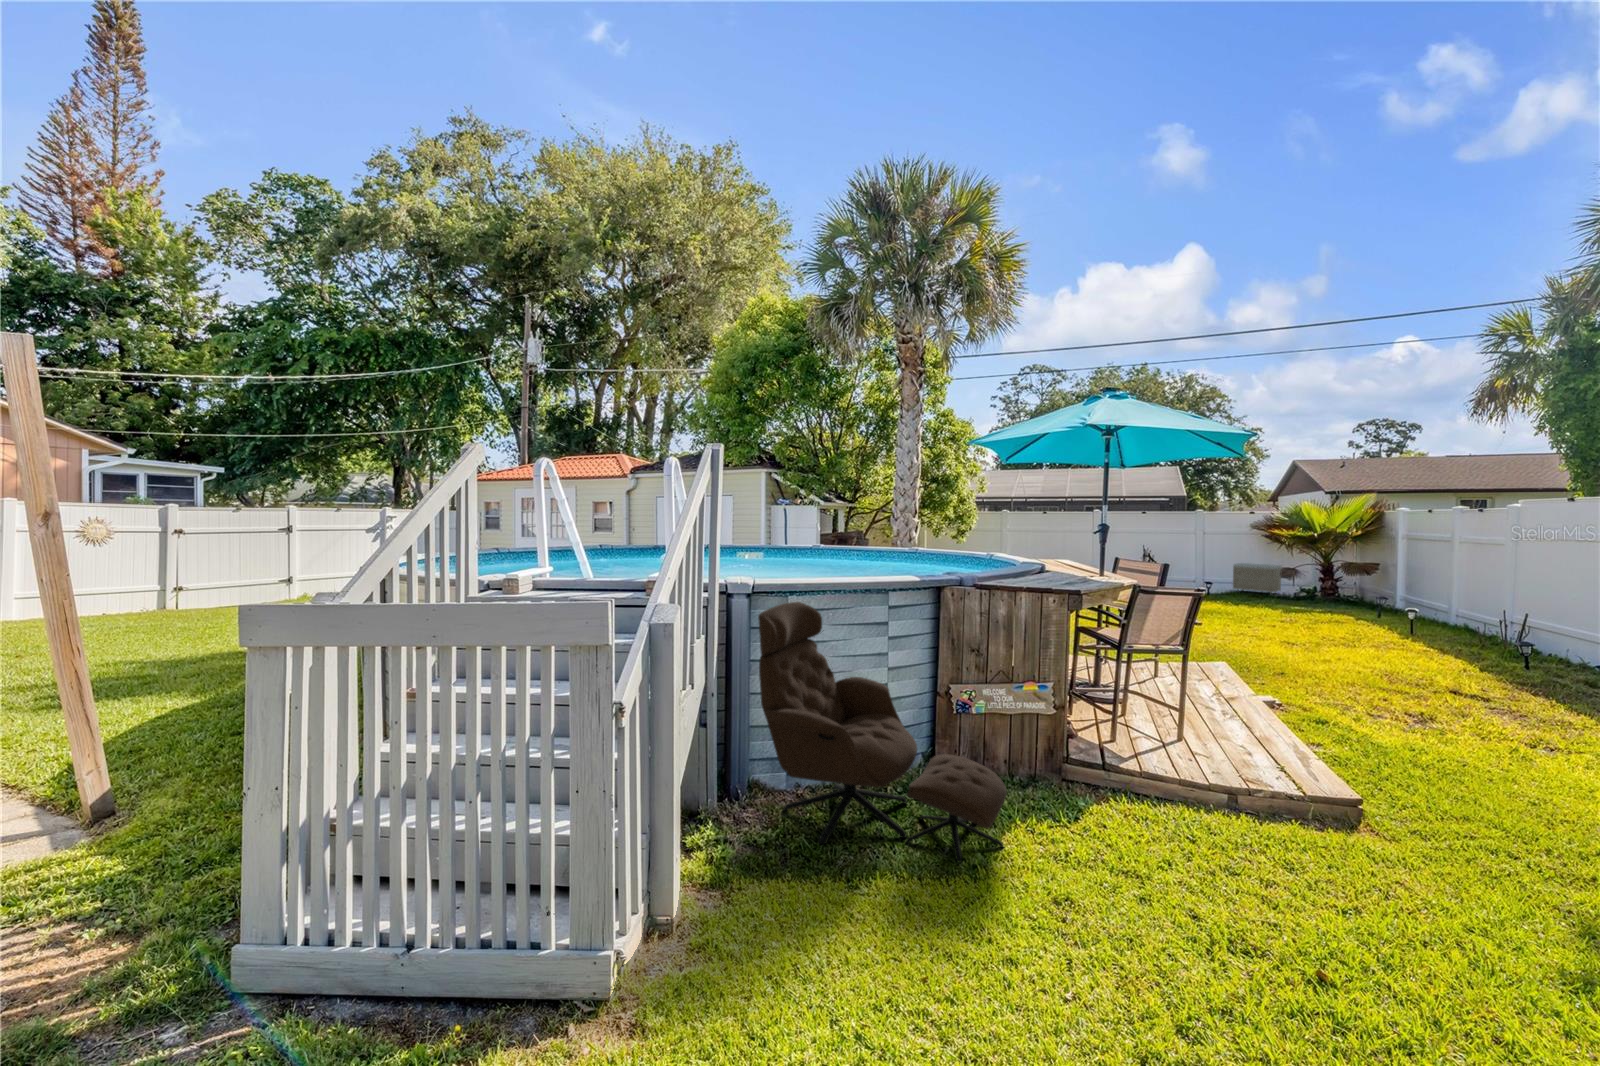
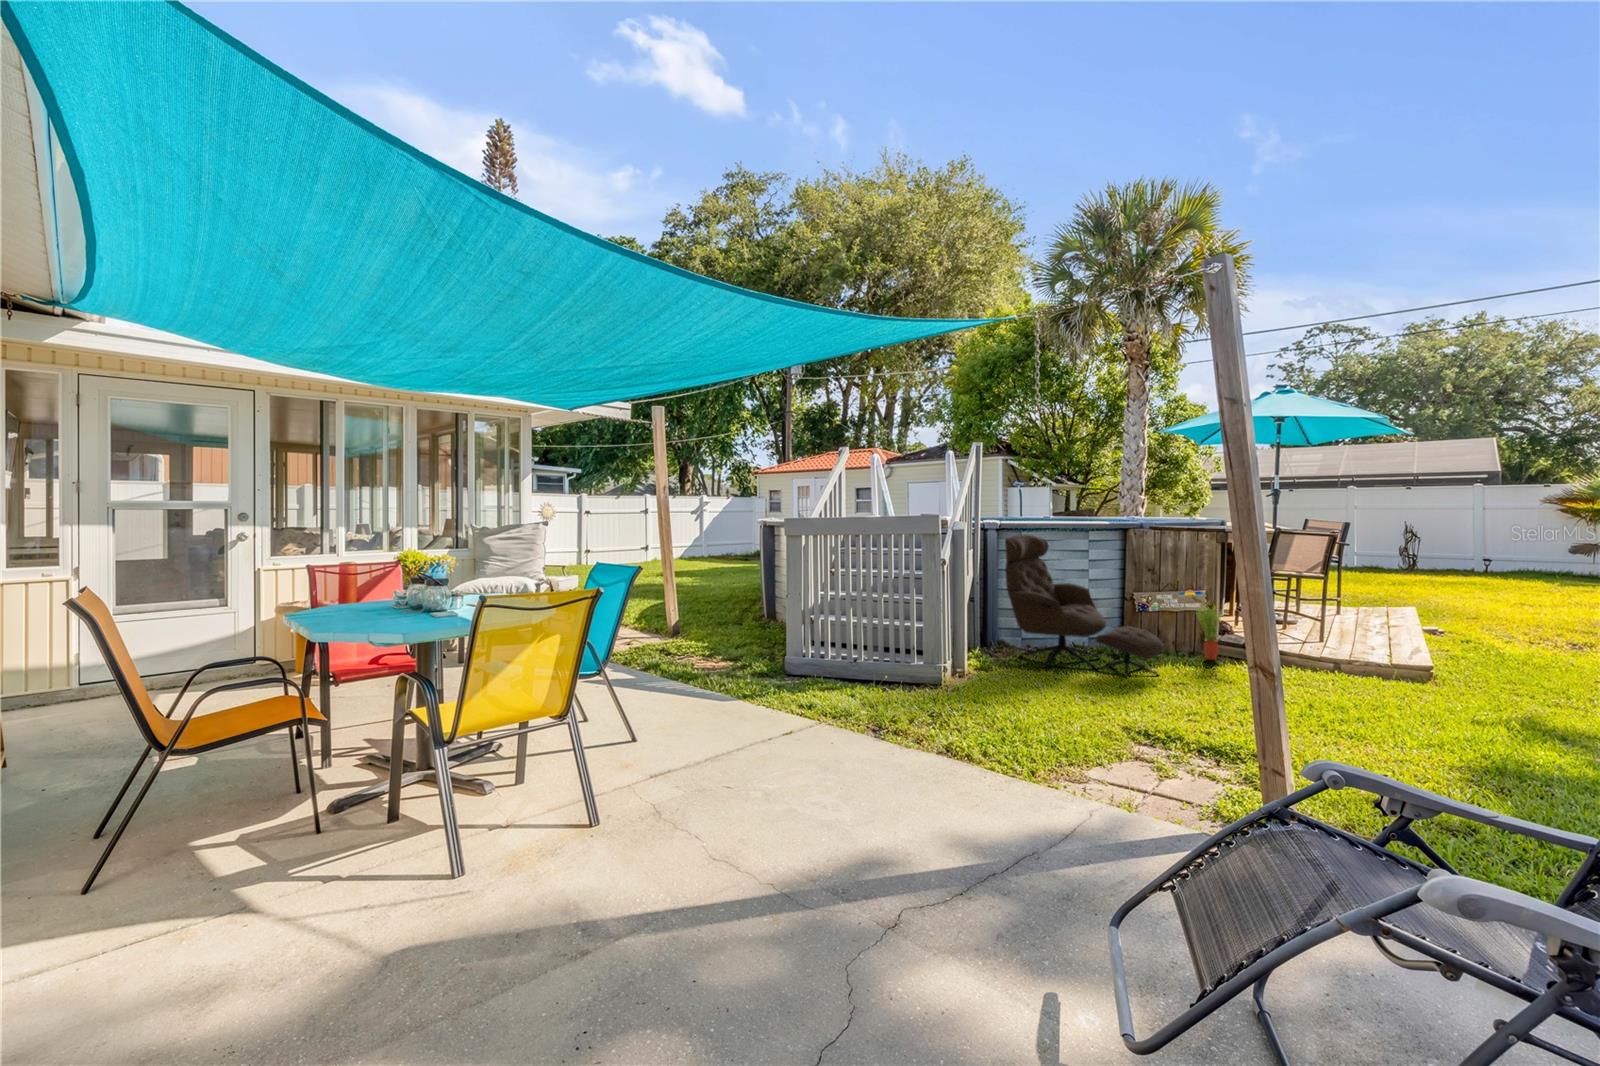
storage bench: present [1233,563,1282,594] -> none [1514,540,1580,573]
potted plant: none [1034,699,1075,787] -> present [1198,603,1222,660]

